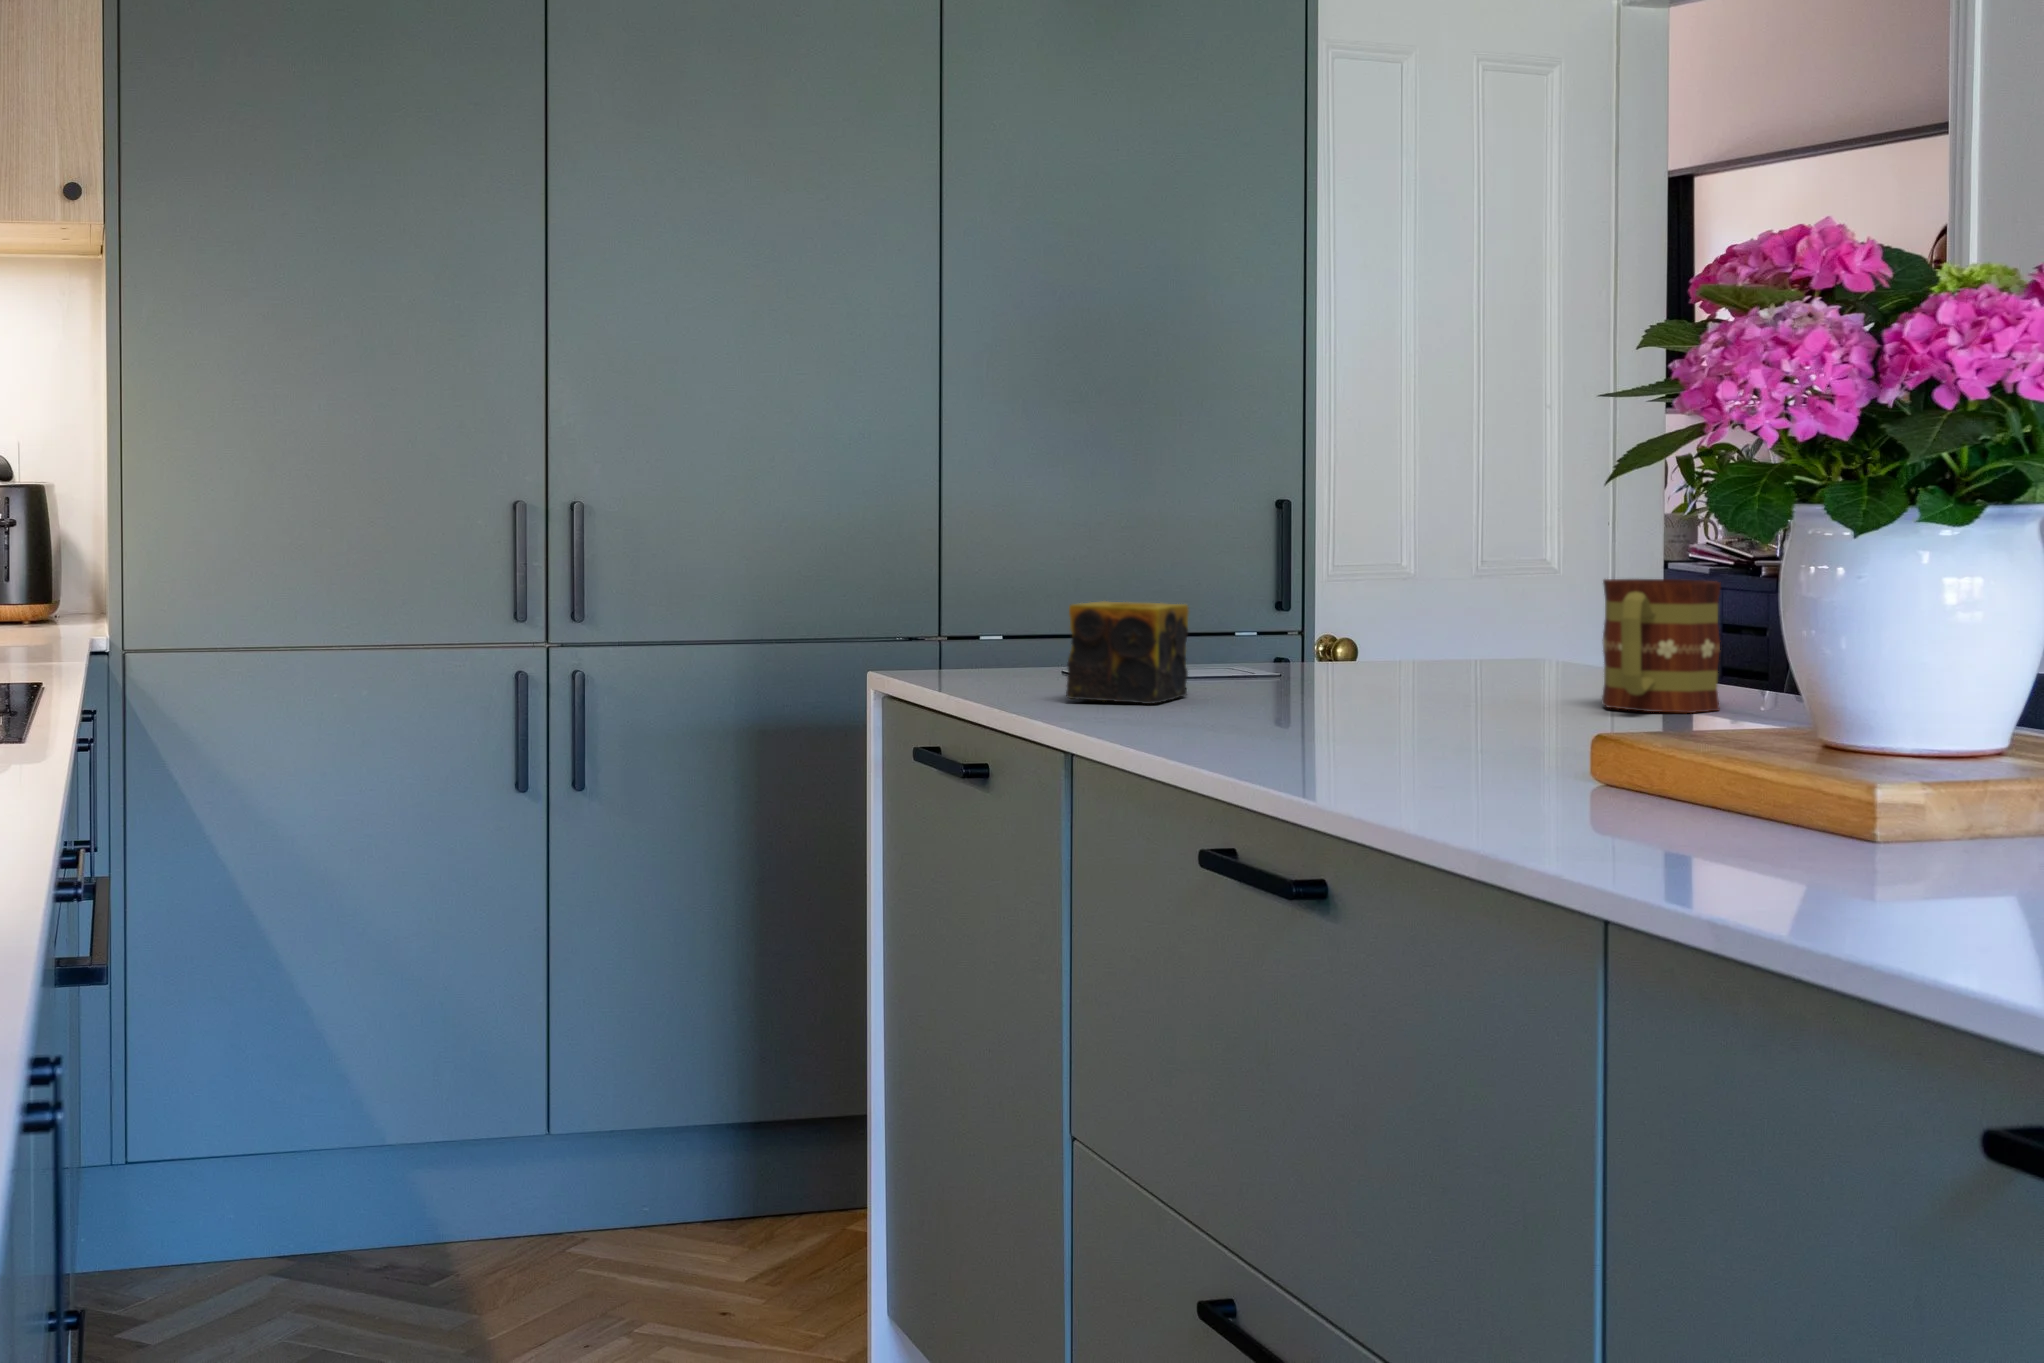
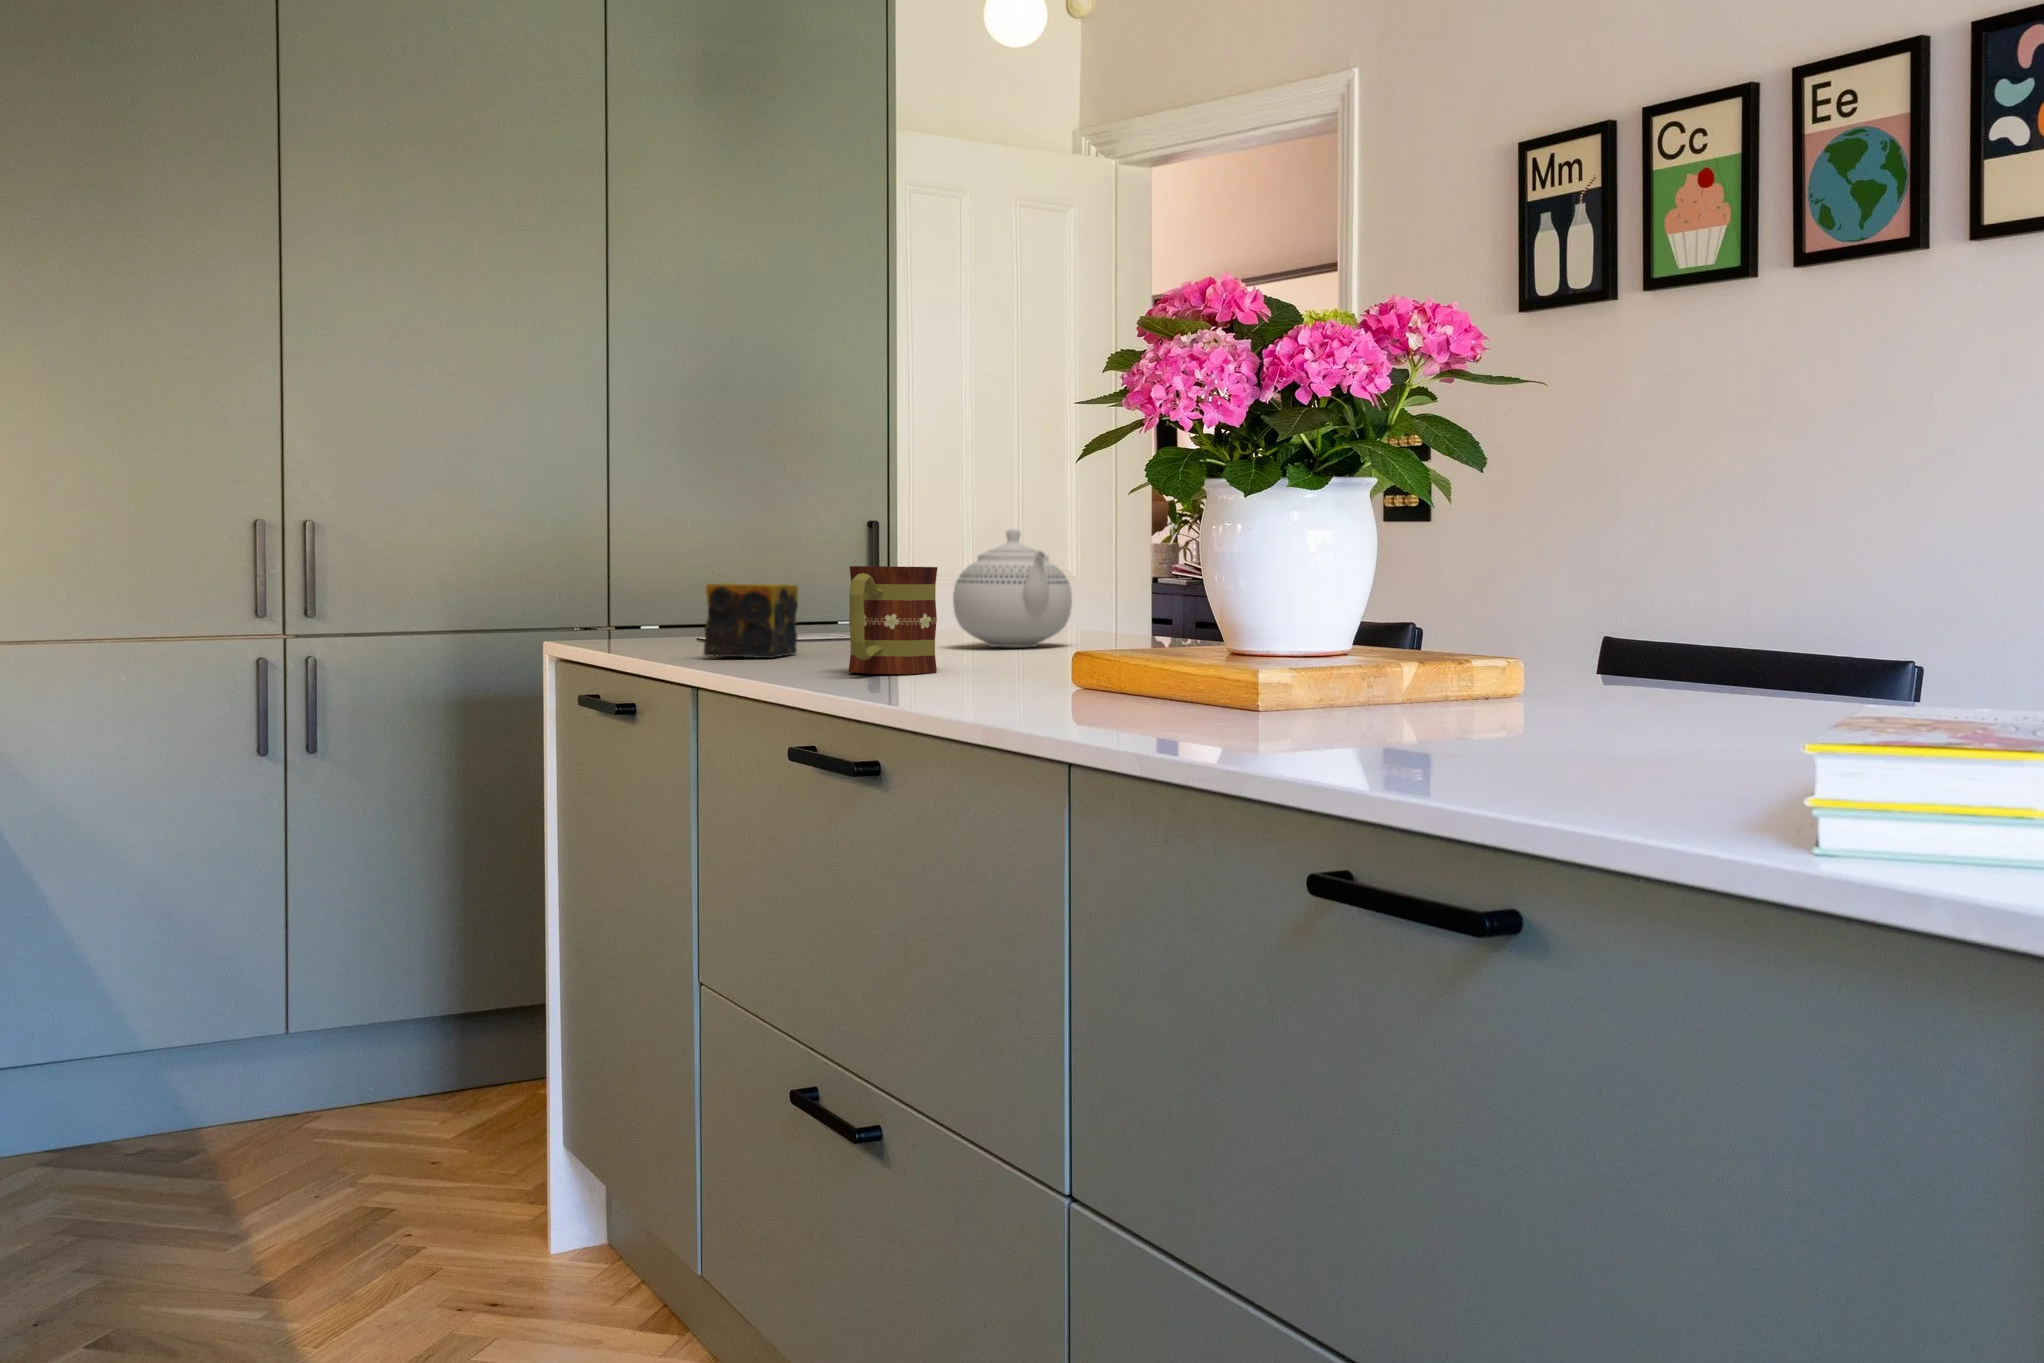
teapot: none [1401,528,1574,693] -> present [953,529,1072,647]
mug: present [1602,579,1721,713] -> present [849,566,937,674]

